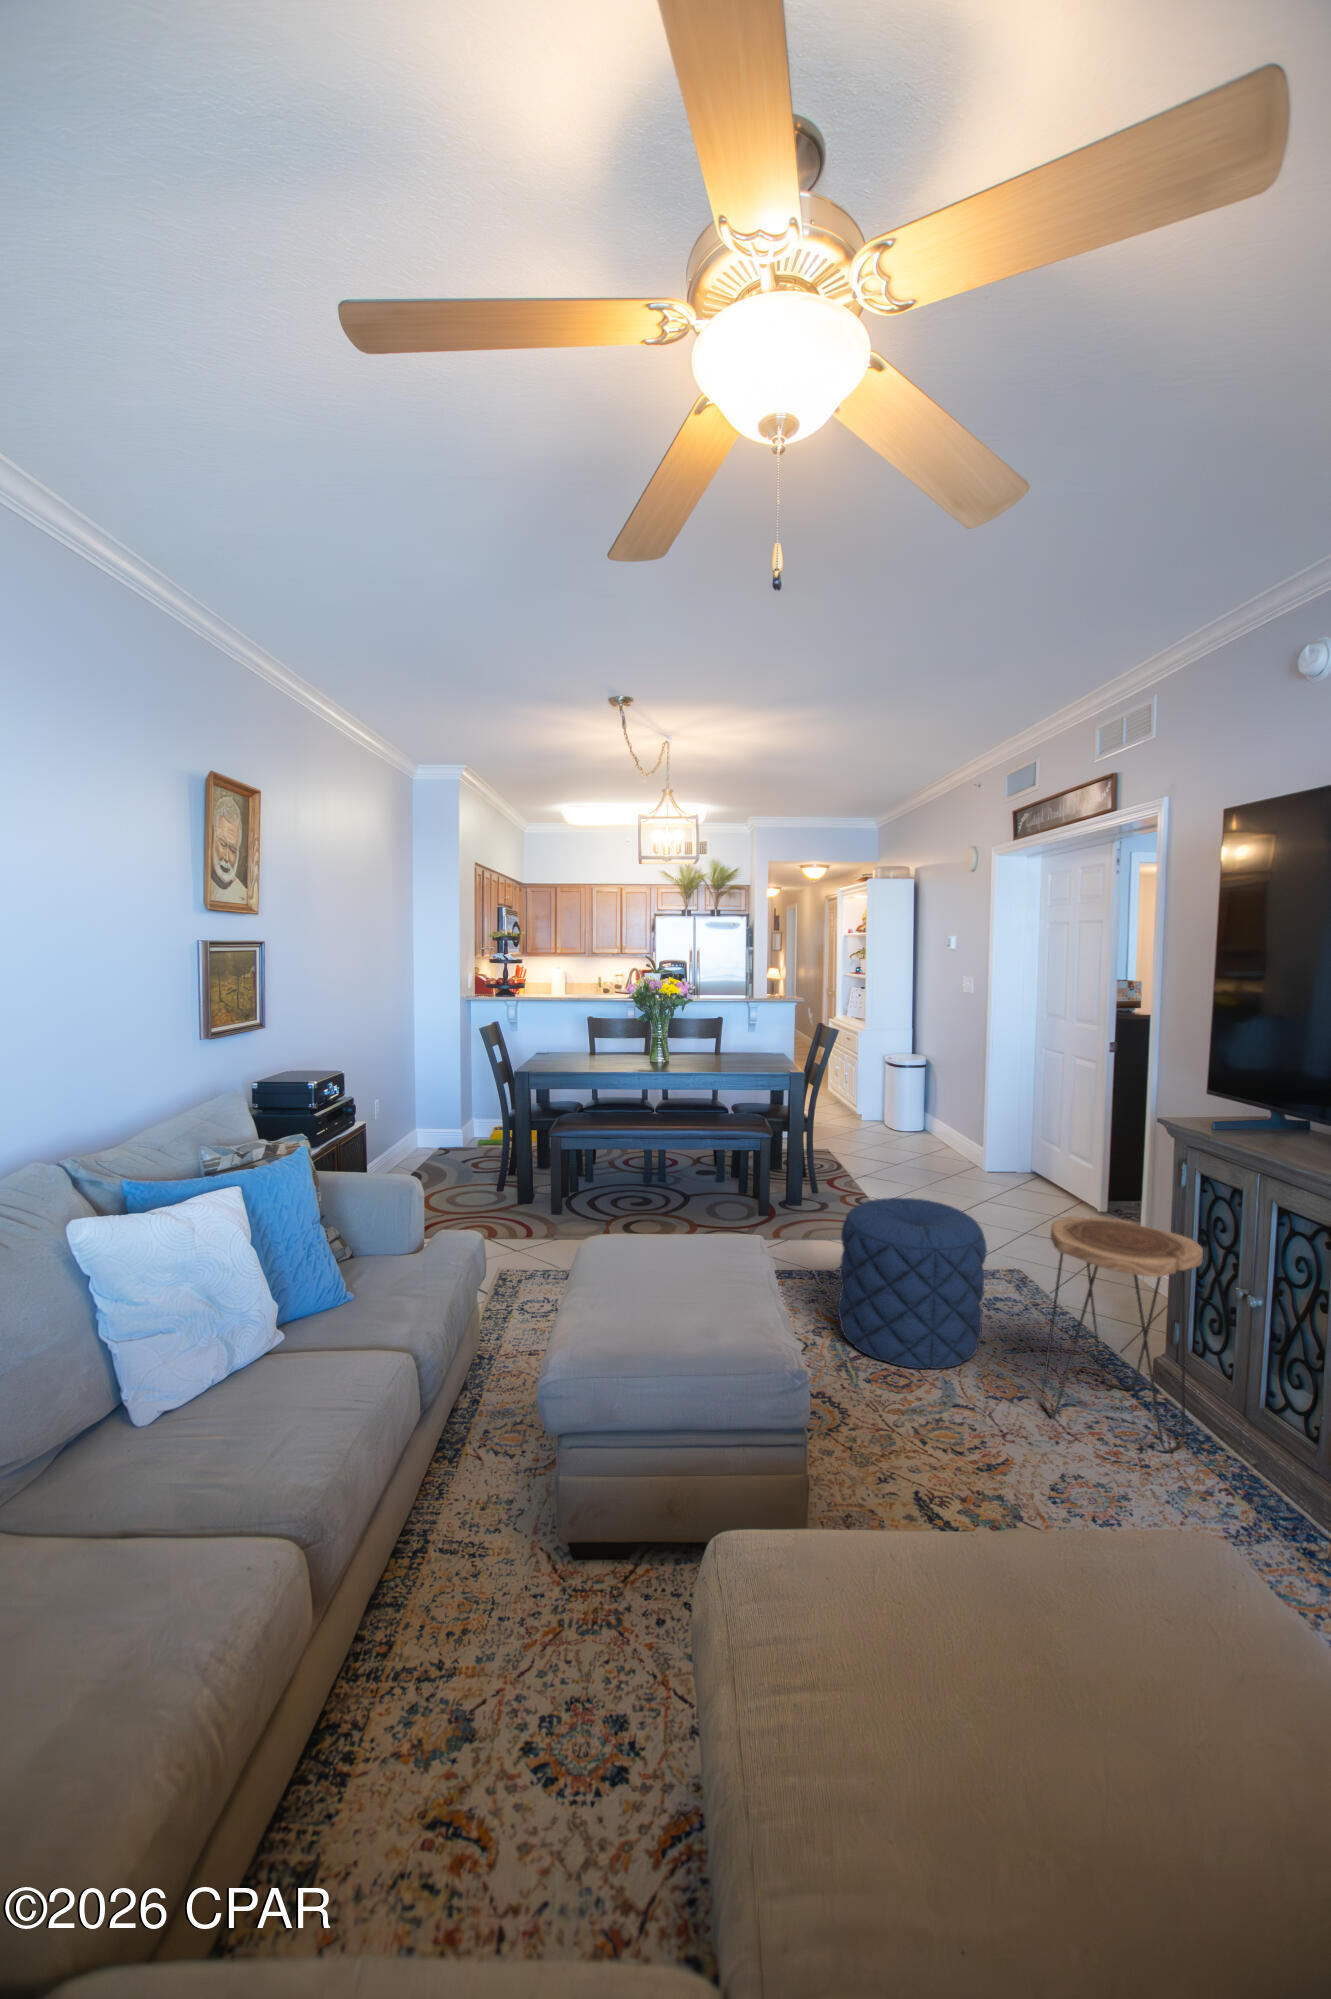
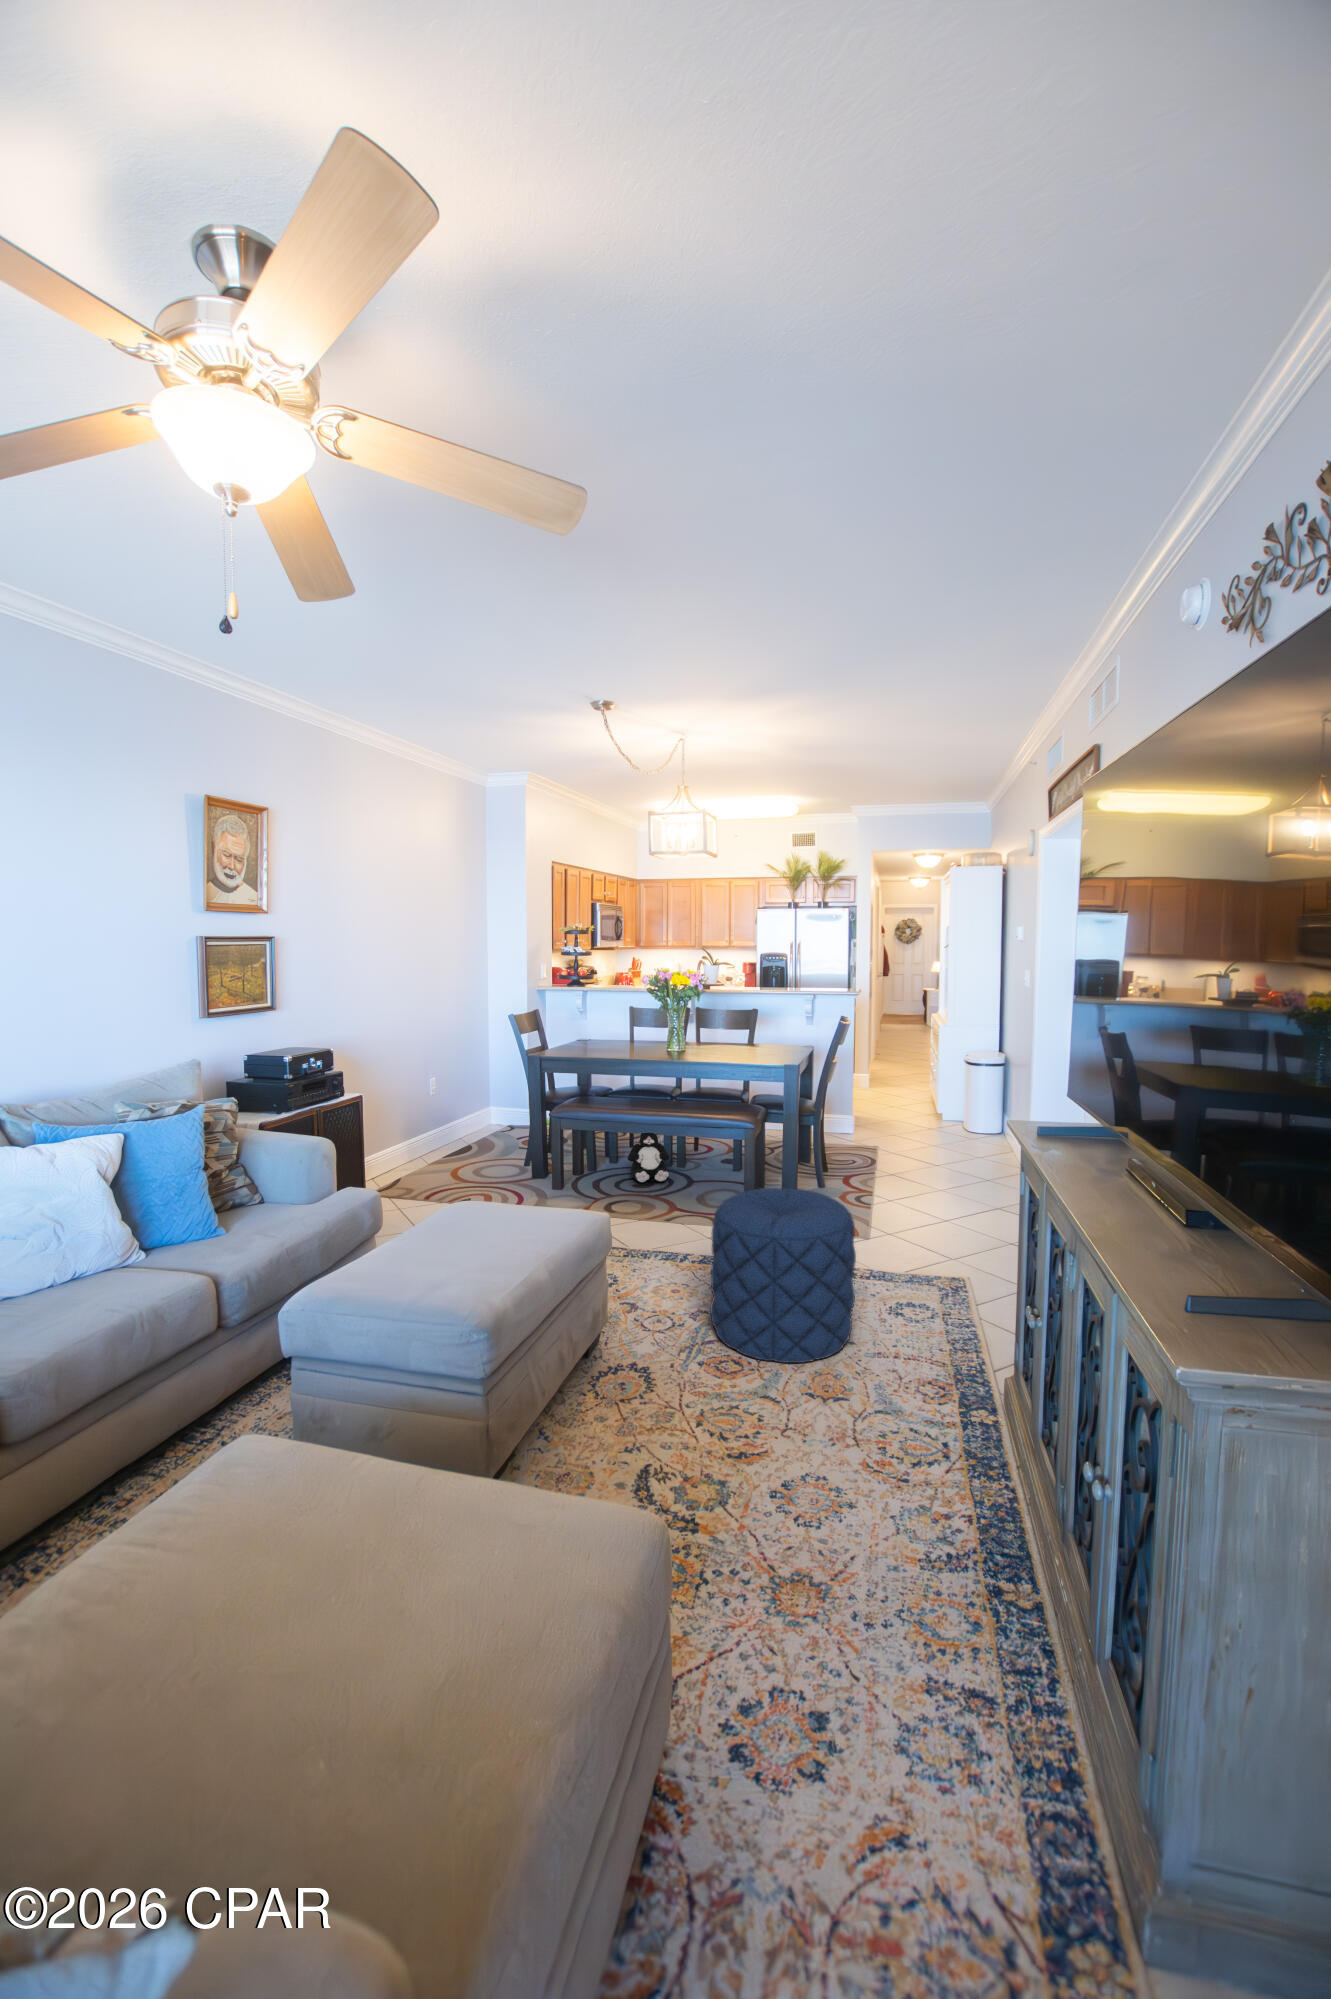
plush toy: none [621,1139,668,1199] -> present [628,1133,669,1182]
side table: present [1041,1216,1203,1452] -> none [855,1214,1013,1475]

